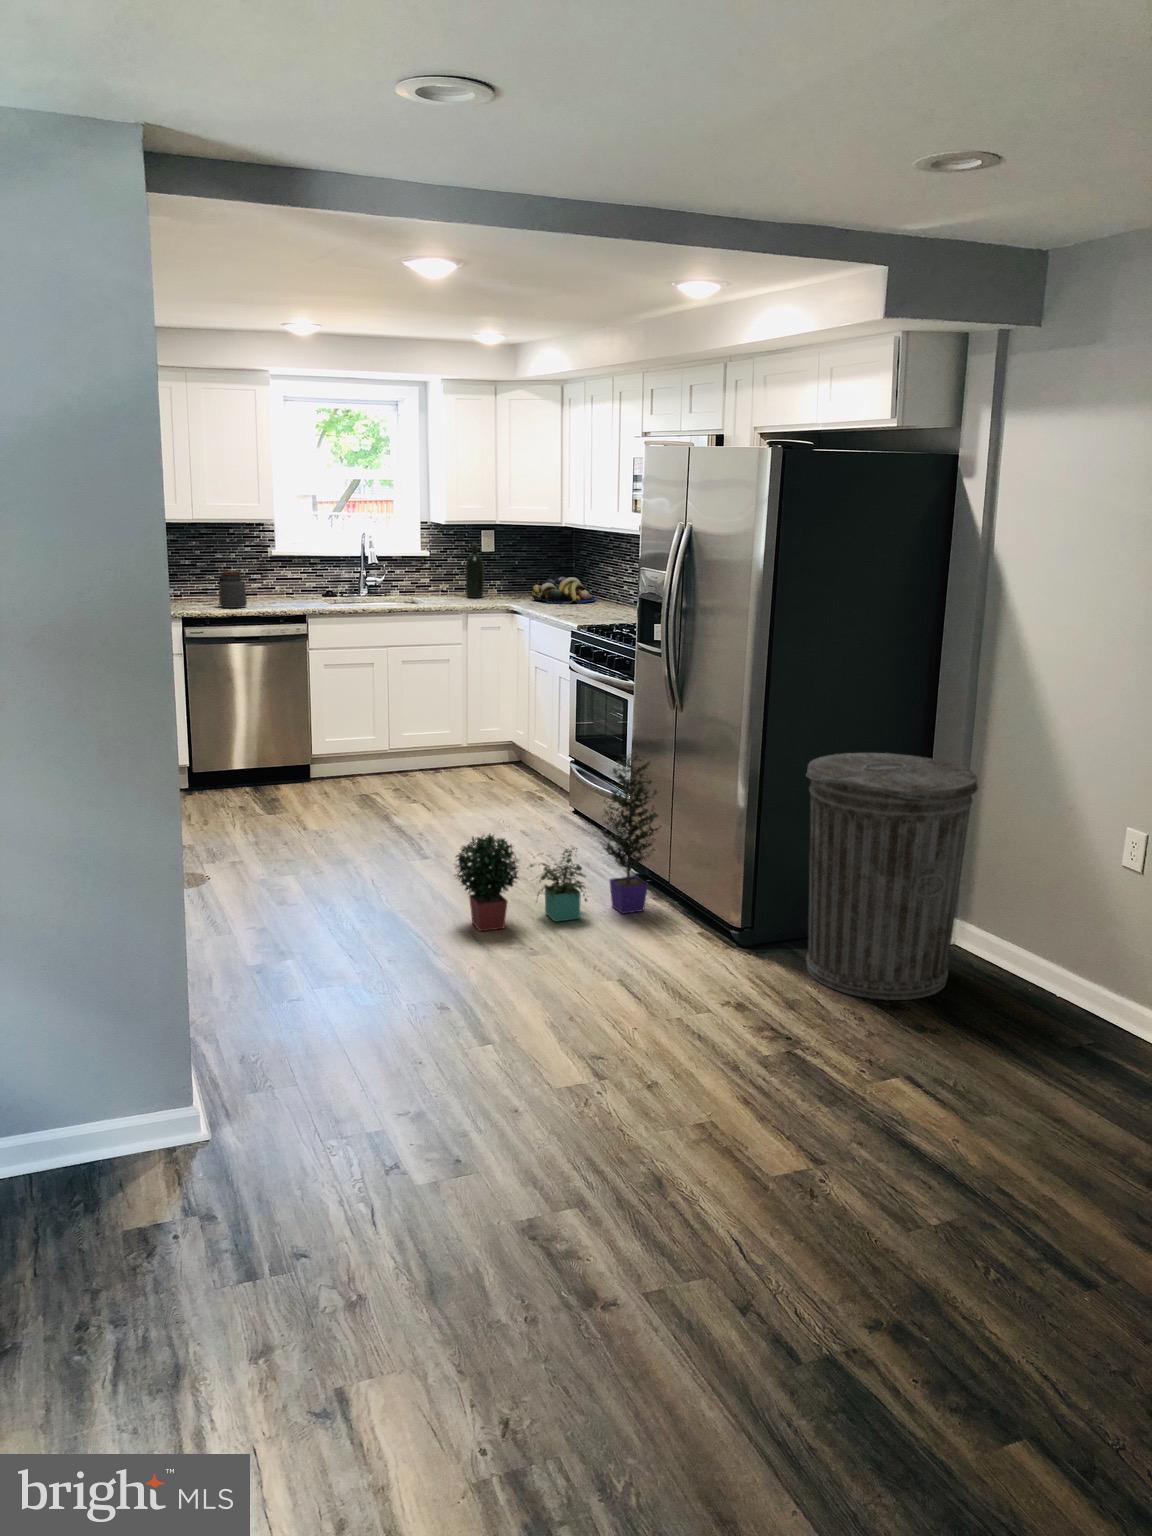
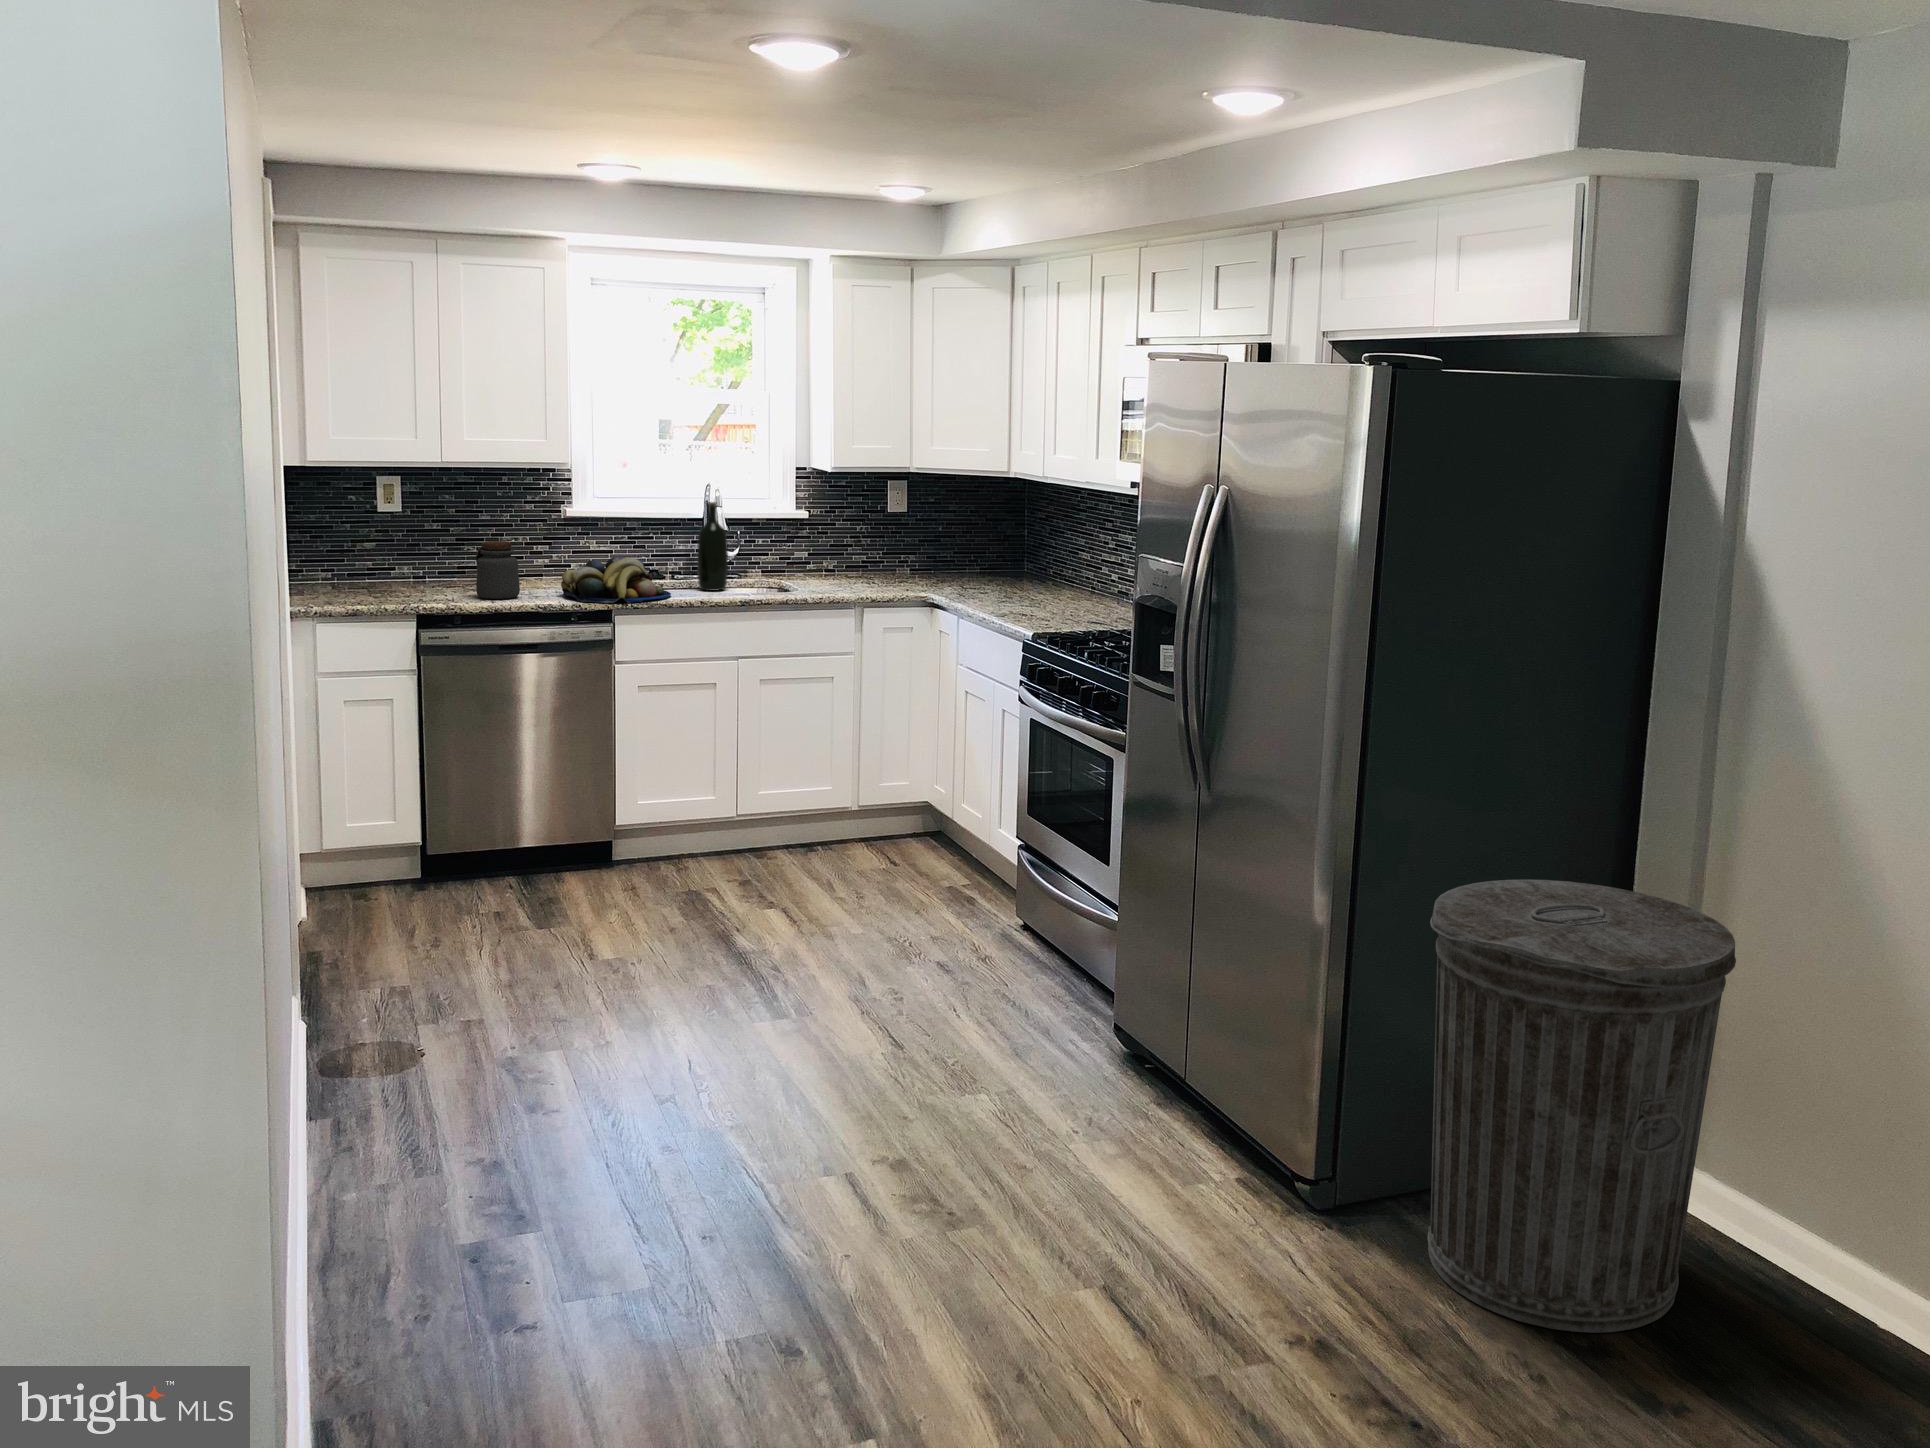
wine bottle: present [465,543,484,598] -> present [698,502,728,591]
fruit bowl: present [532,577,596,604] -> present [561,556,671,603]
potted plant: present [455,751,661,931] -> none [820,856,1175,1172]

